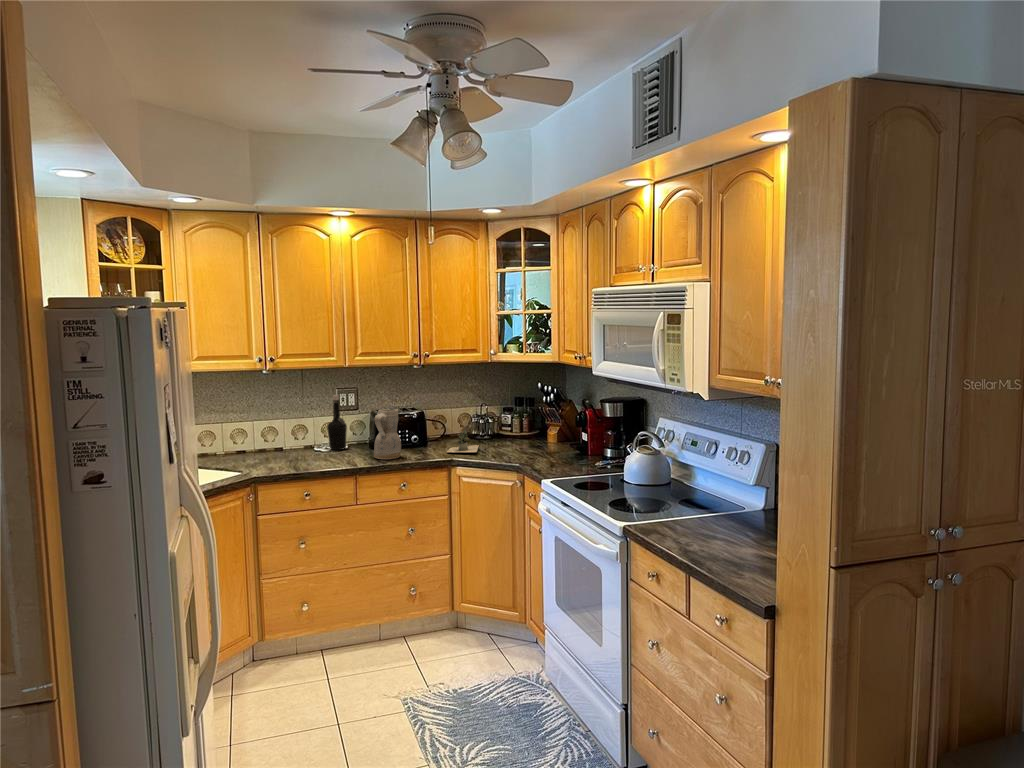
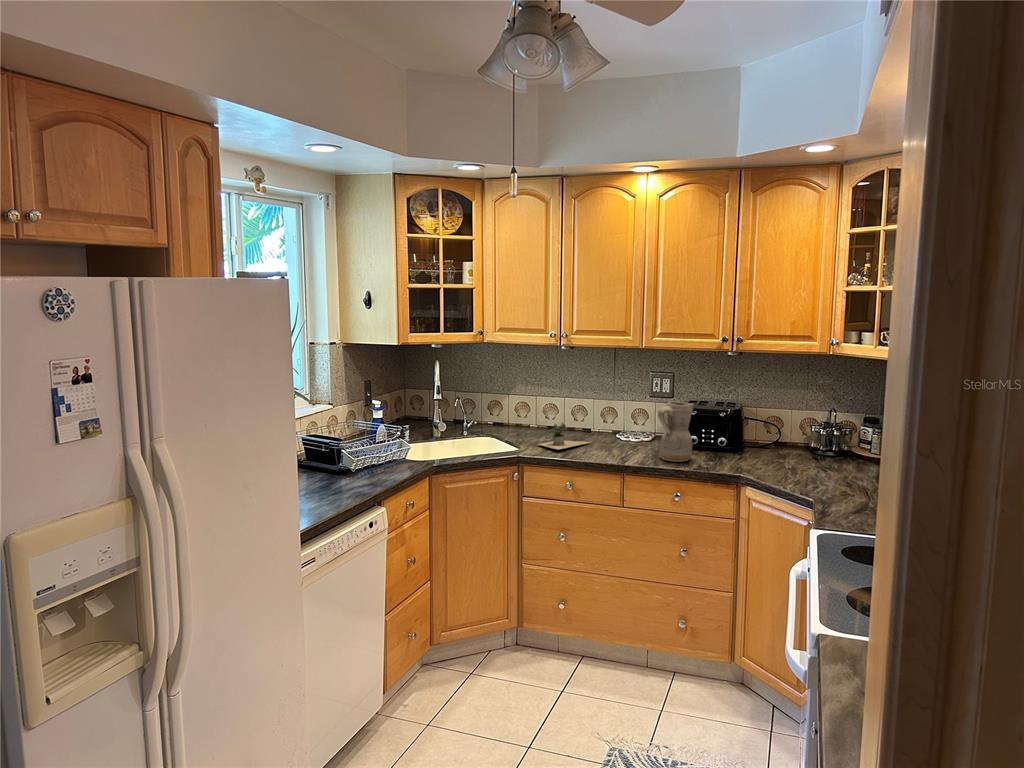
bottle: present [327,395,347,450] -> none [630,378,652,441]
potted plant: present [447,430,479,452] -> present [538,423,590,449]

